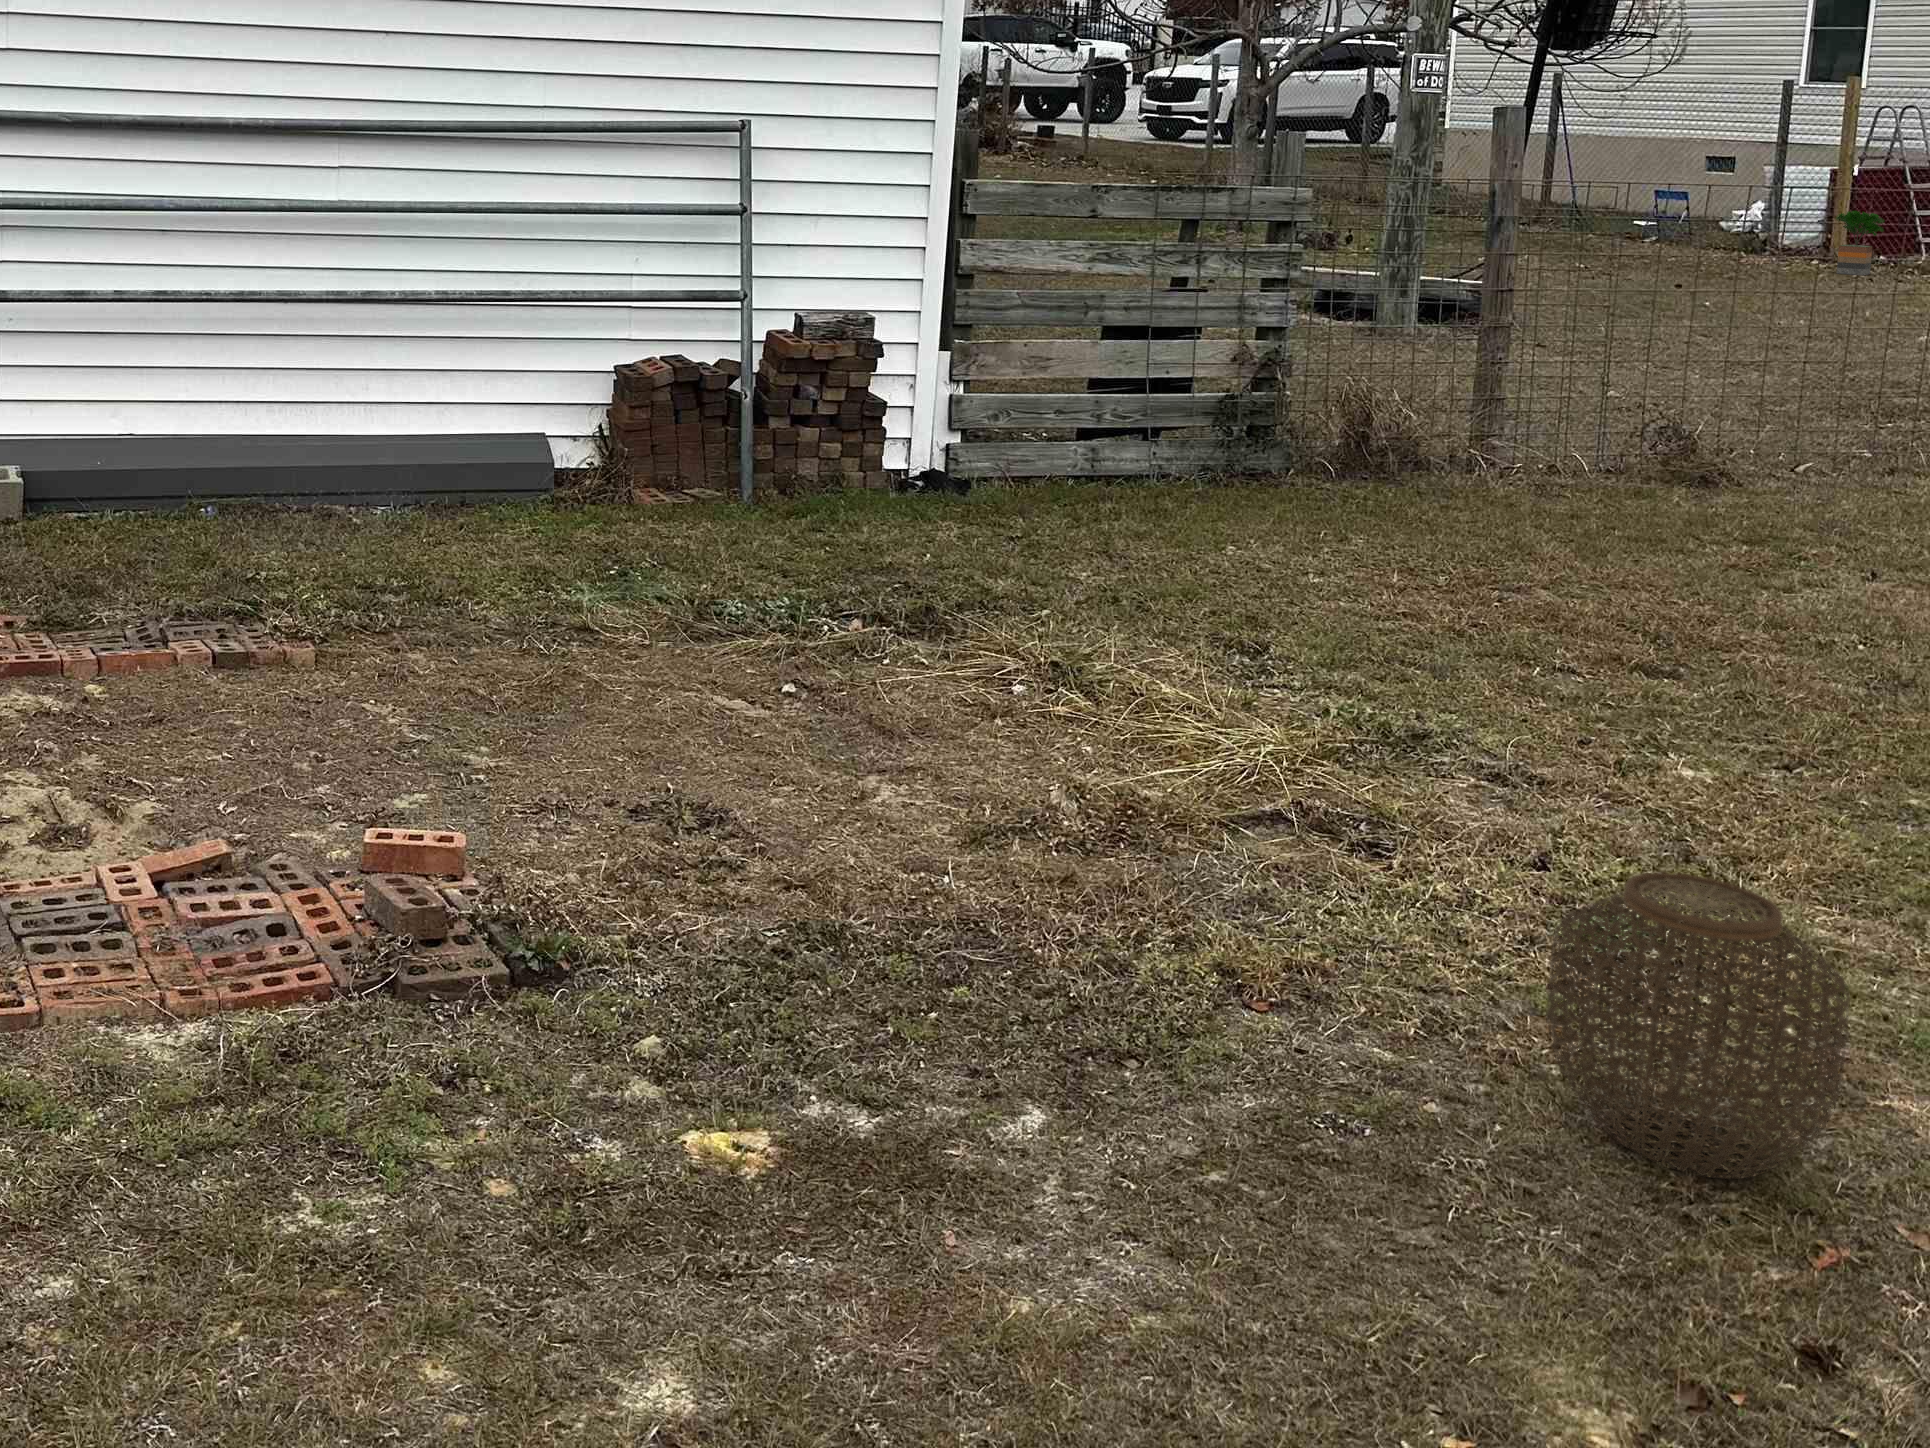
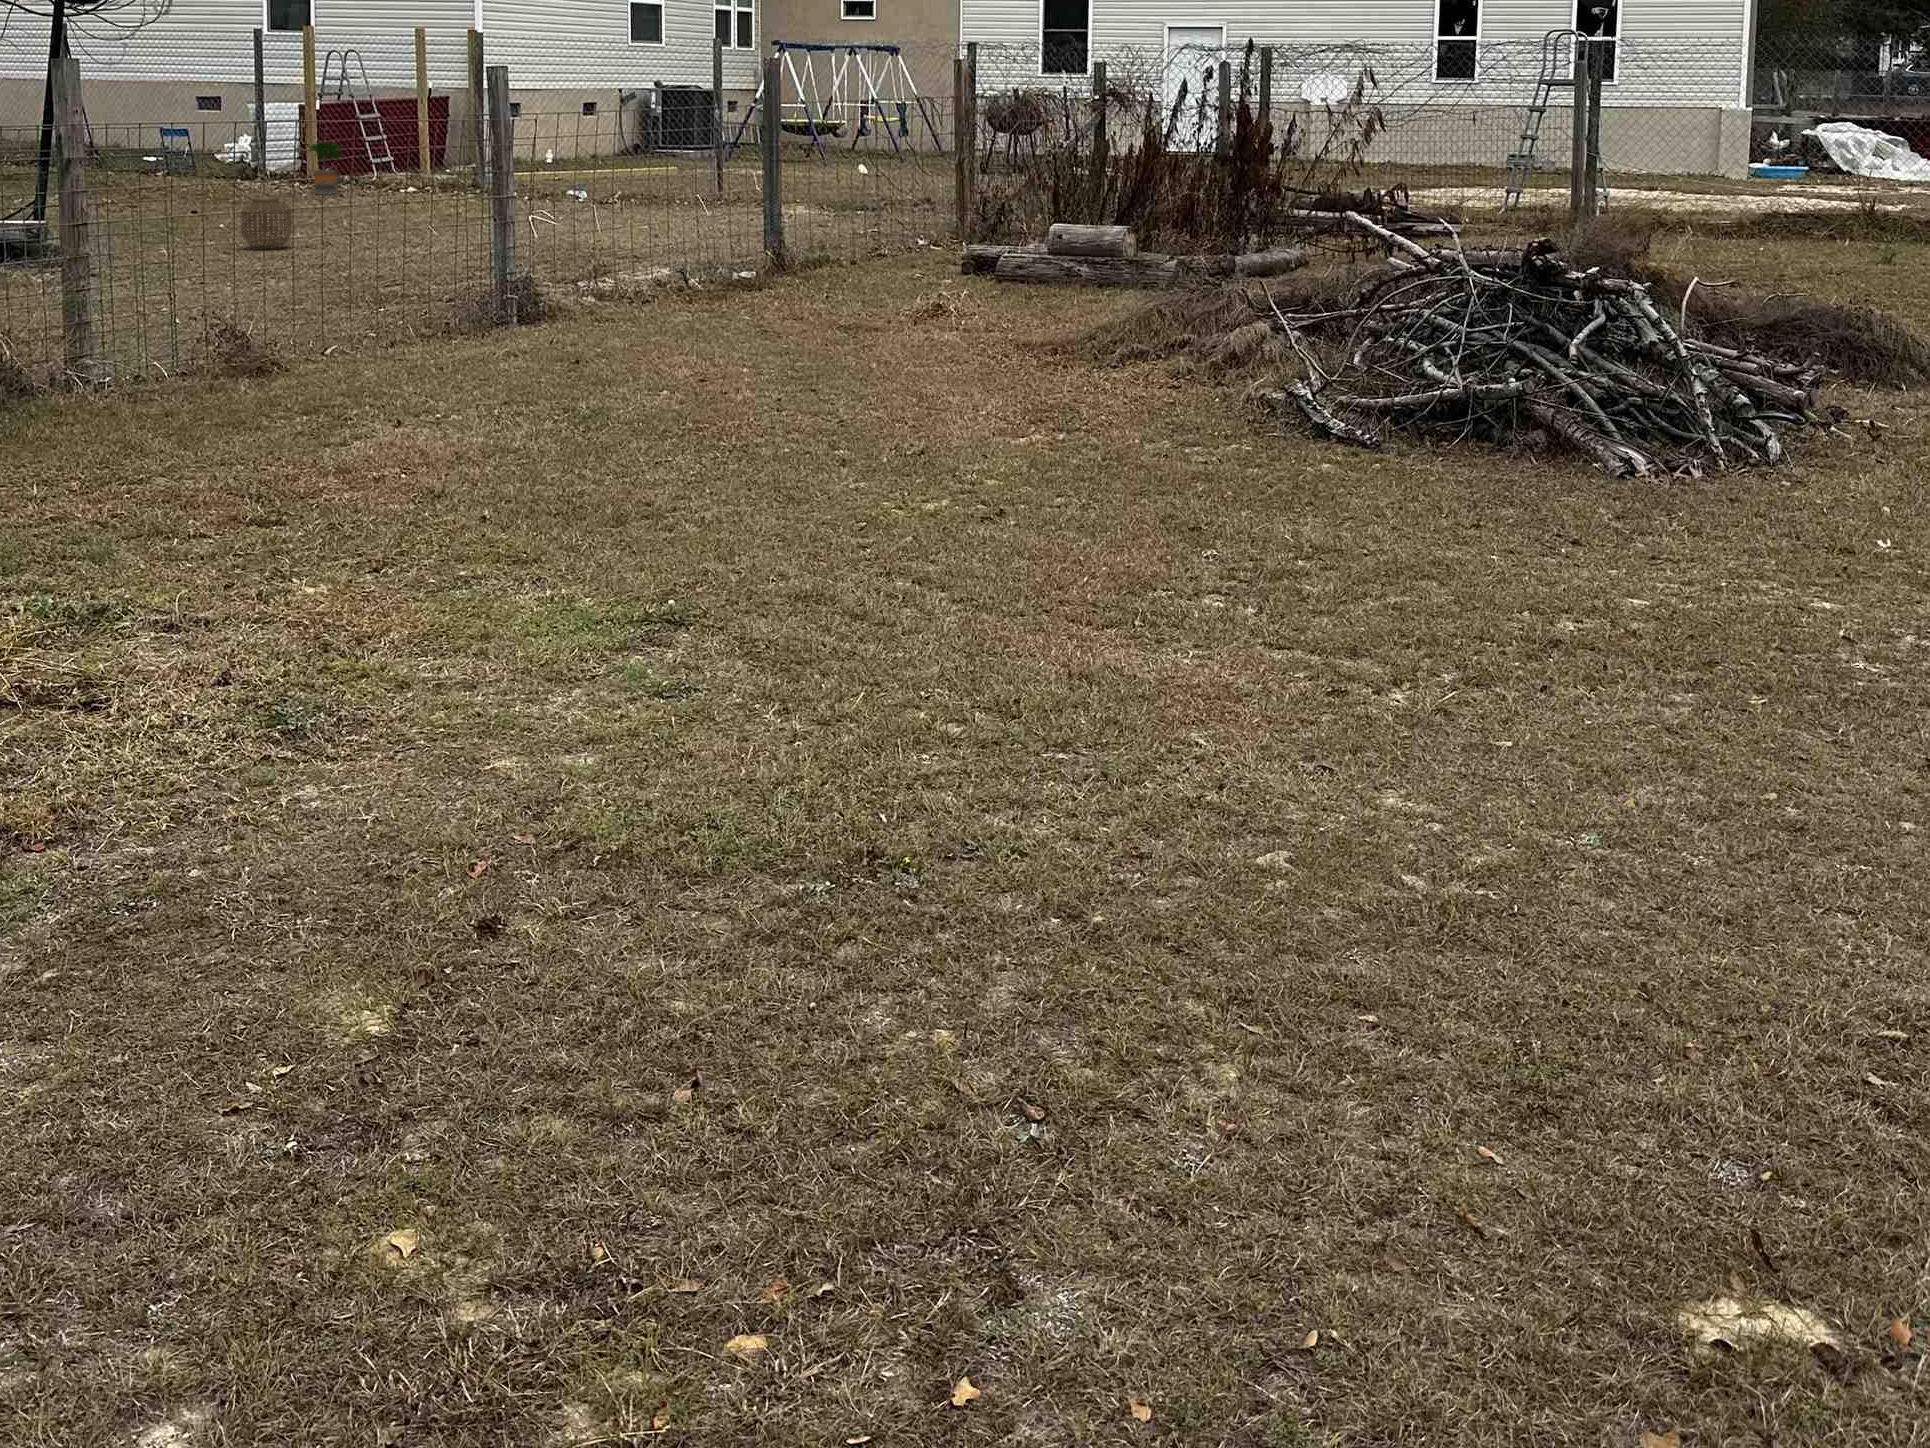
woven basket: present [1547,872,1850,1179] -> present [241,197,292,249]

